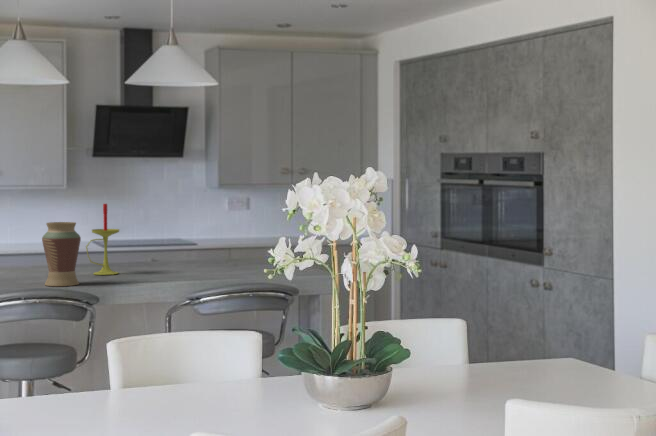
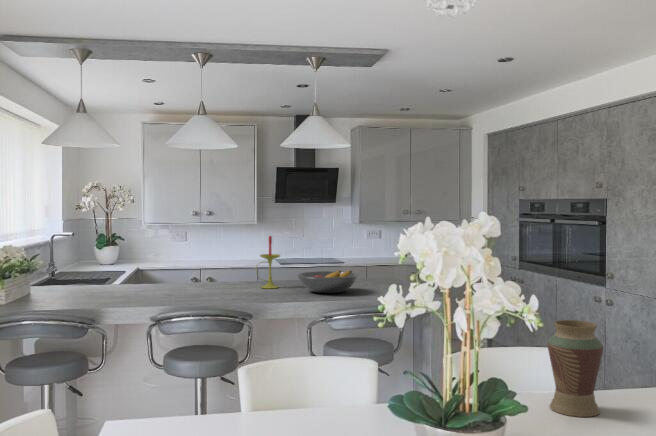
vase: present [42,222,81,286] -> present [547,320,603,417]
fruit bowl: none [145,248,227,278] -> present [297,271,358,293]

